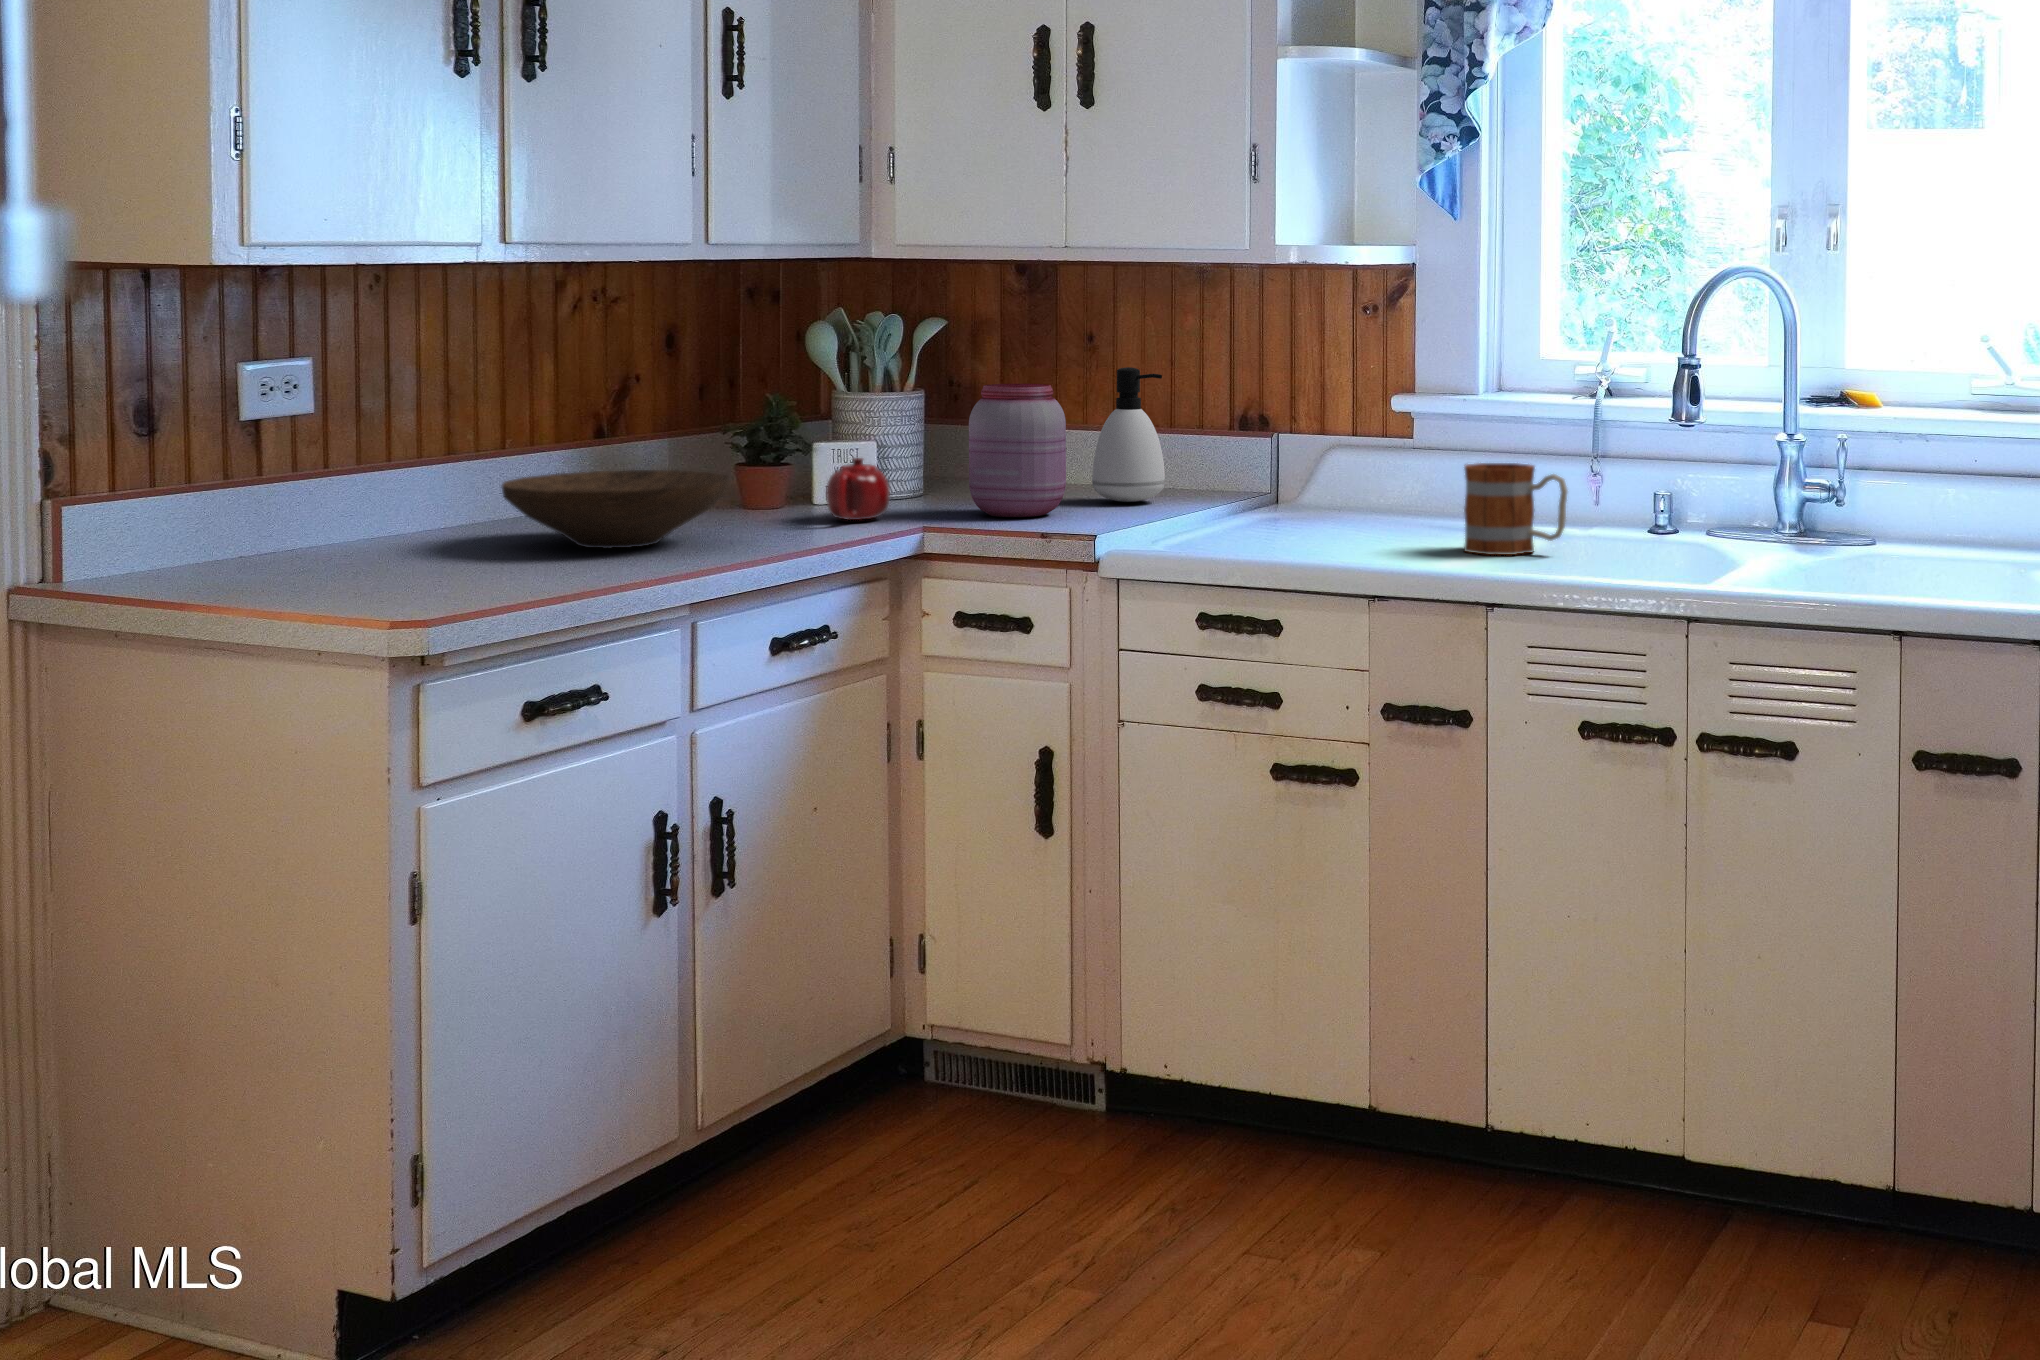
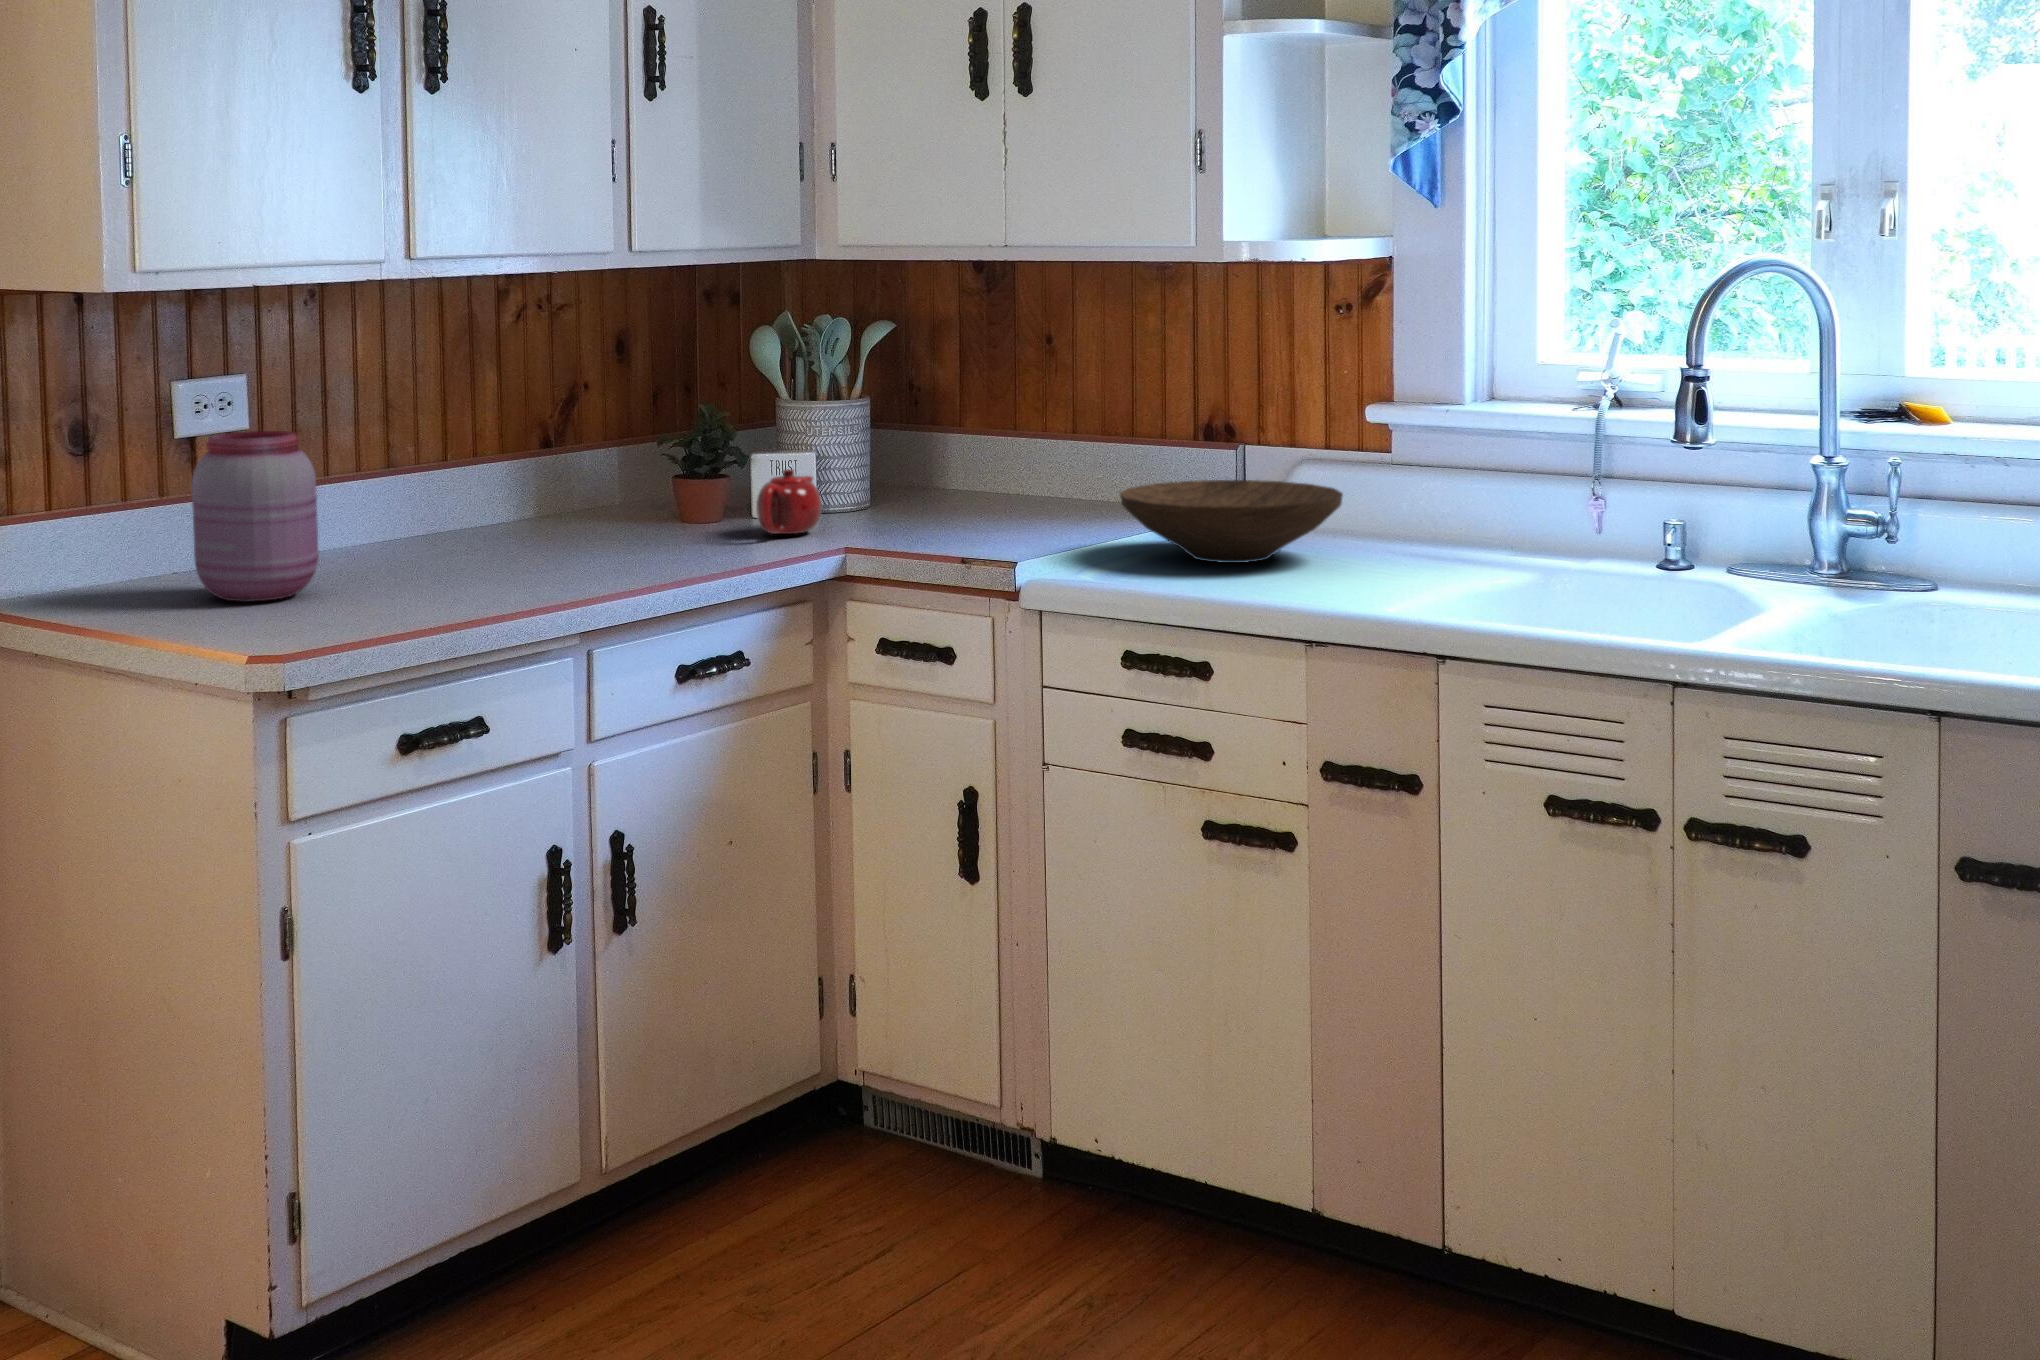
soap dispenser: present [1092,367,1165,502] -> none [1042,371,1119,514]
jar: present [969,384,1066,517] -> present [192,431,319,602]
mug: present [1464,463,1567,555] -> none [1423,486,1544,594]
wooden bowl: present [502,470,729,548] -> present [1120,480,1343,563]

